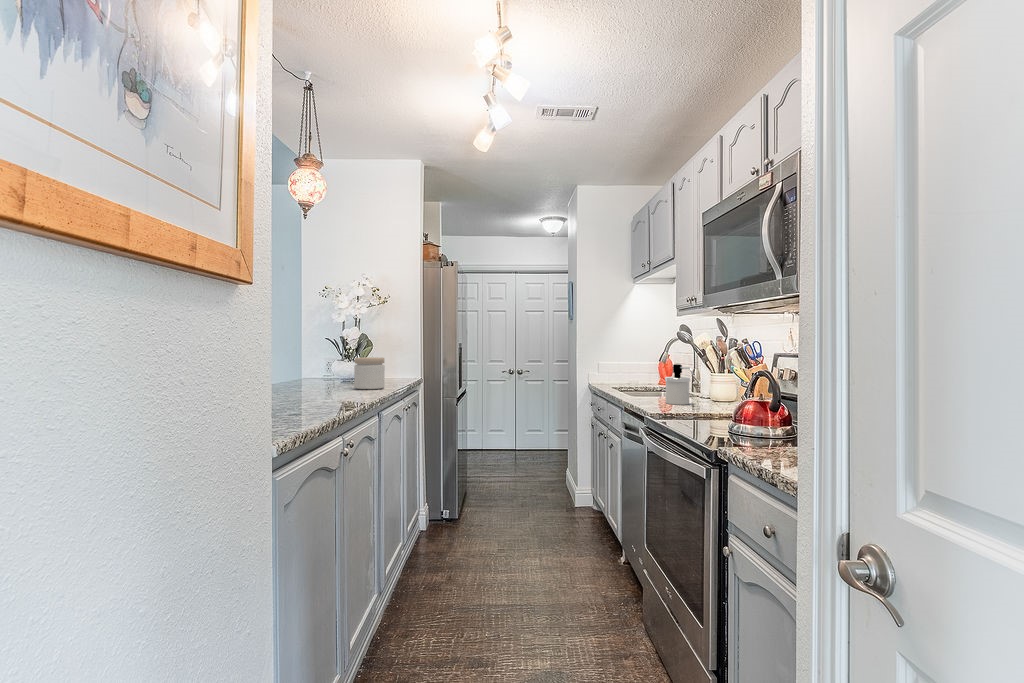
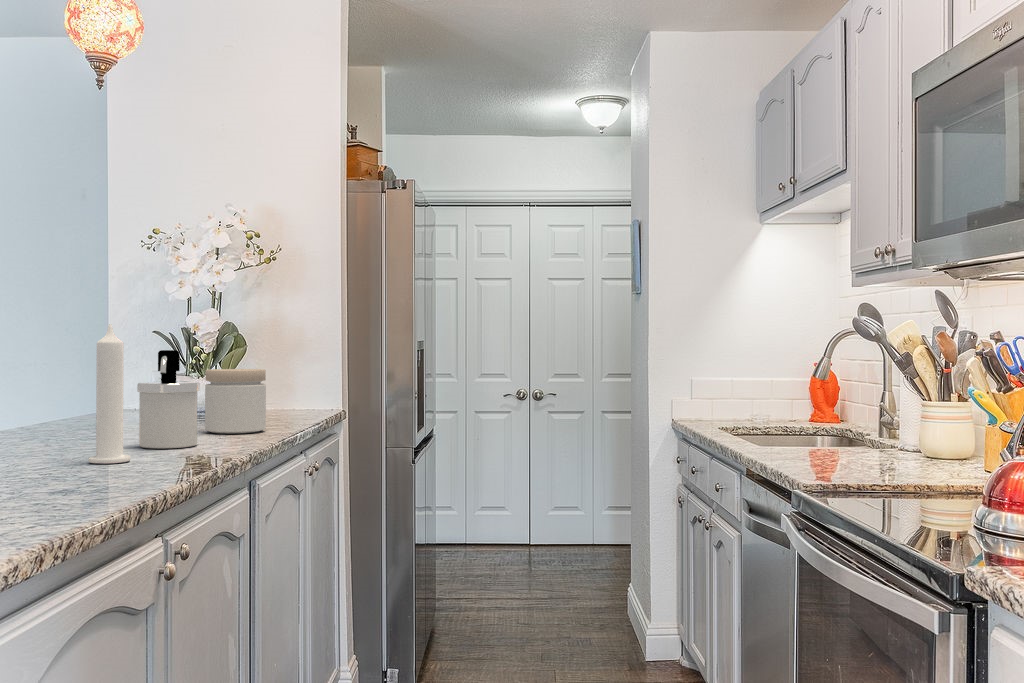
candle: none [303,335,323,402] -> present [88,324,131,464]
soap dispenser: present [665,364,694,405] -> present [137,350,199,448]

